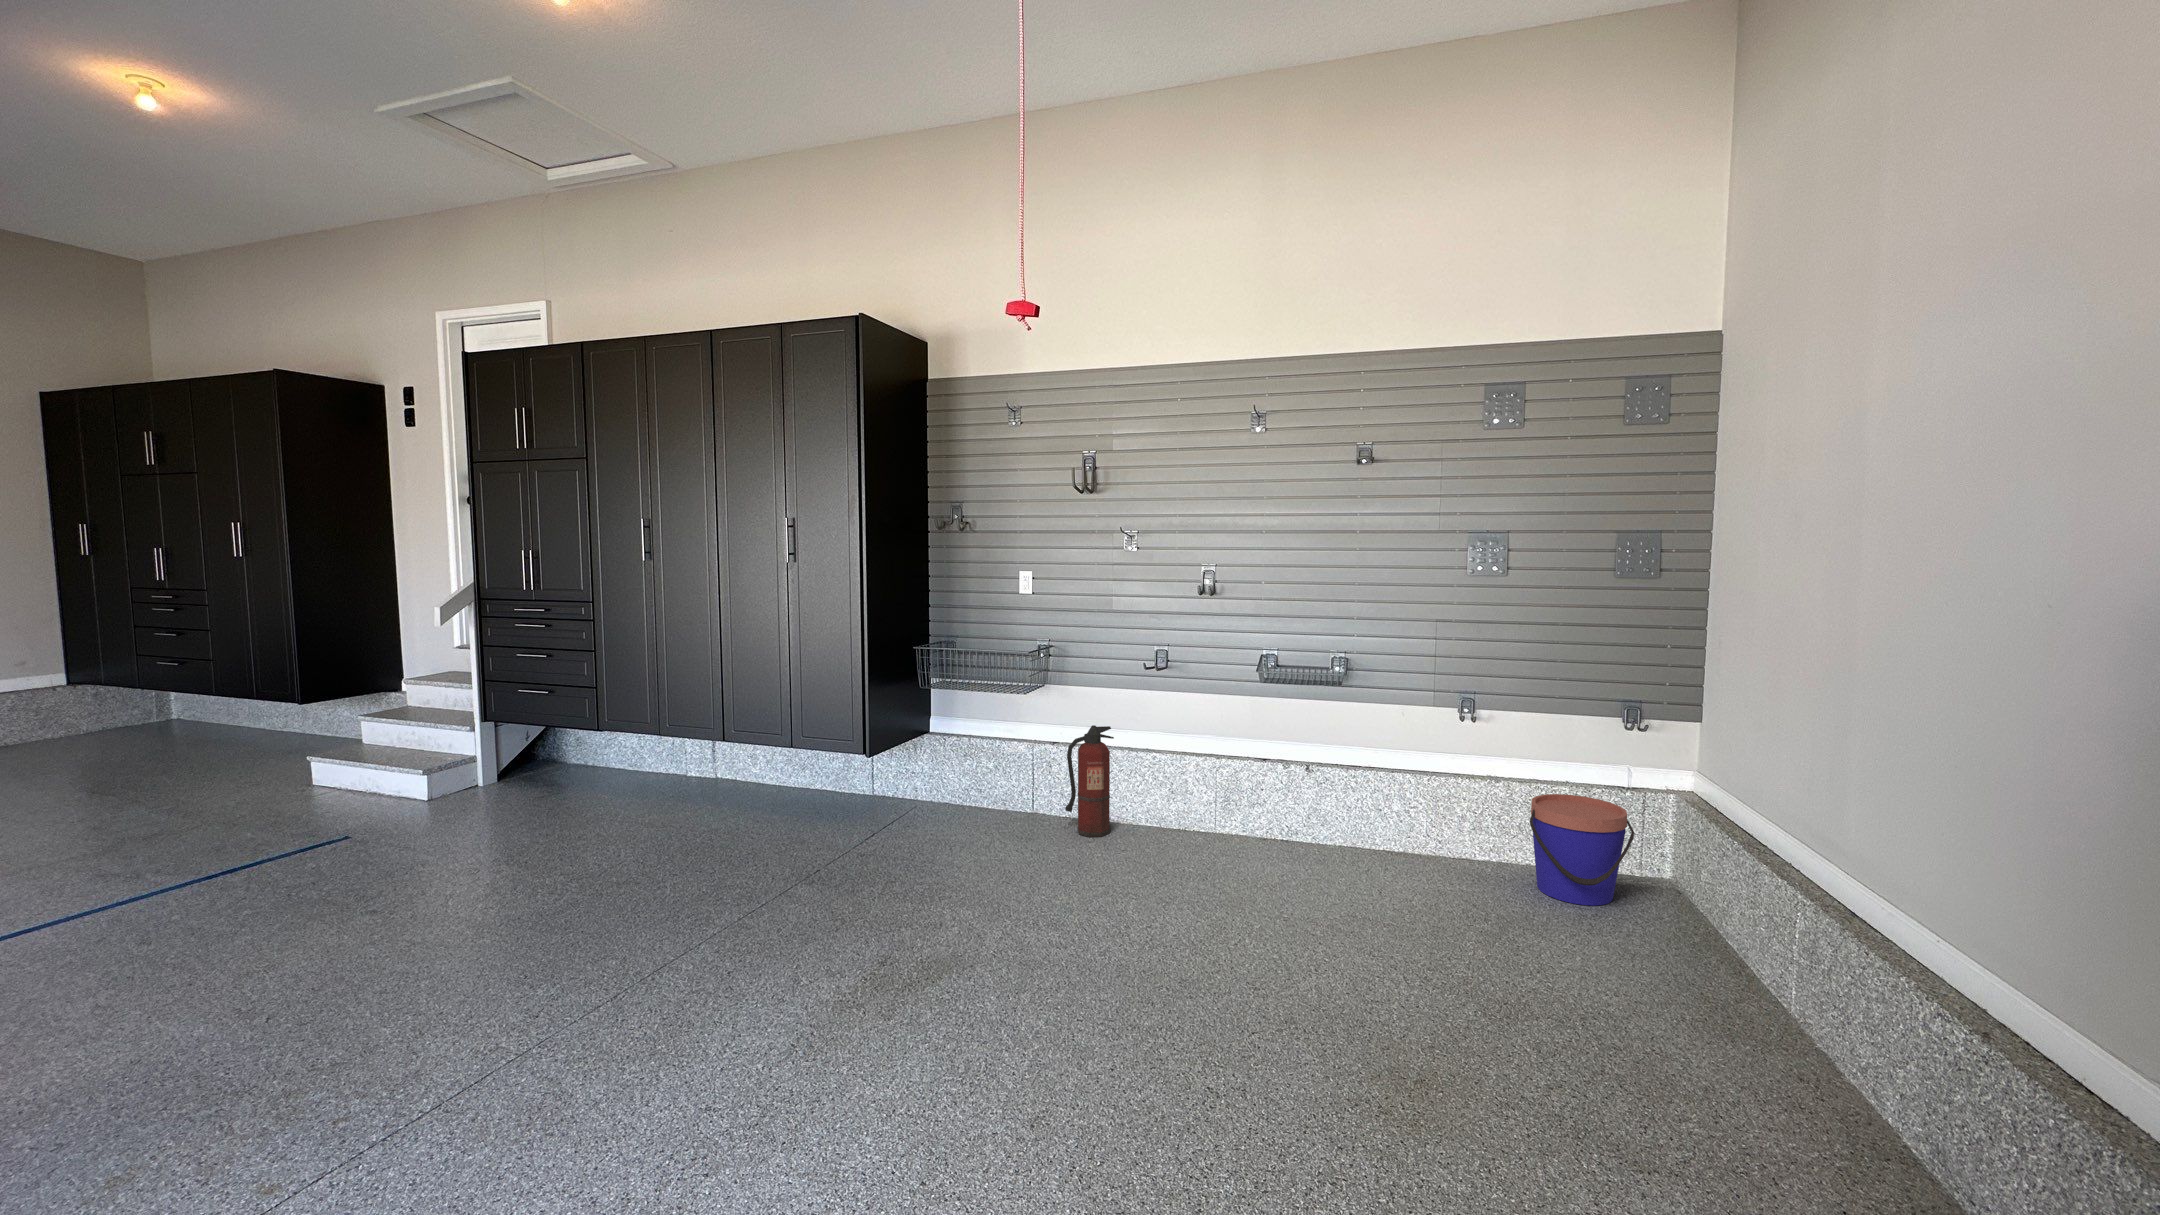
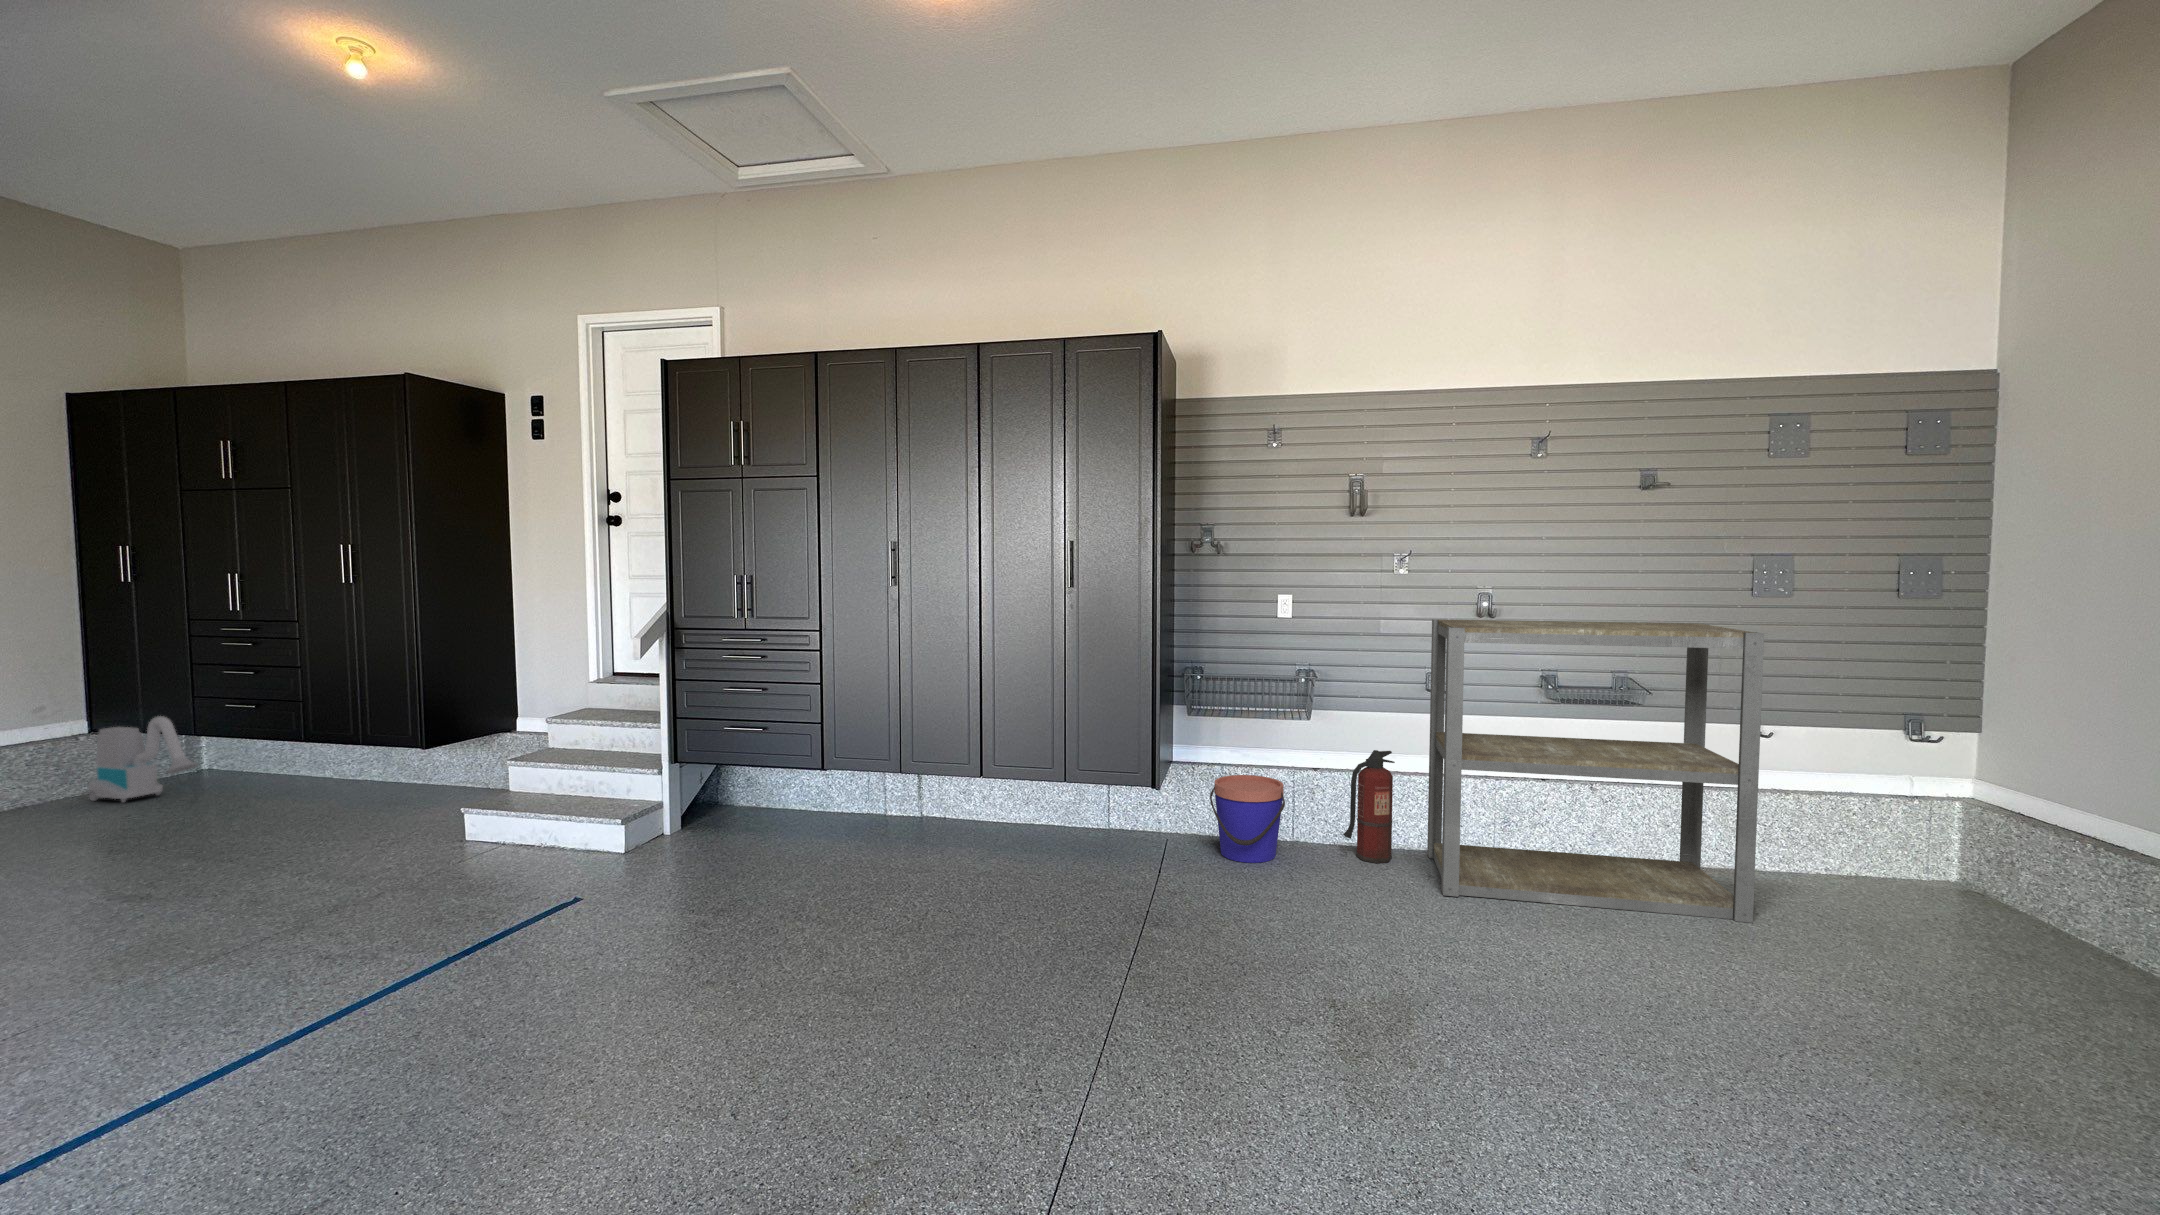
shelving unit: none [1114,596,1408,912] -> present [1427,619,1764,923]
vacuum cleaner: none [59,671,142,745] -> present [89,716,198,802]
bucket: present [1530,794,1634,906] -> present [1210,775,1285,863]

